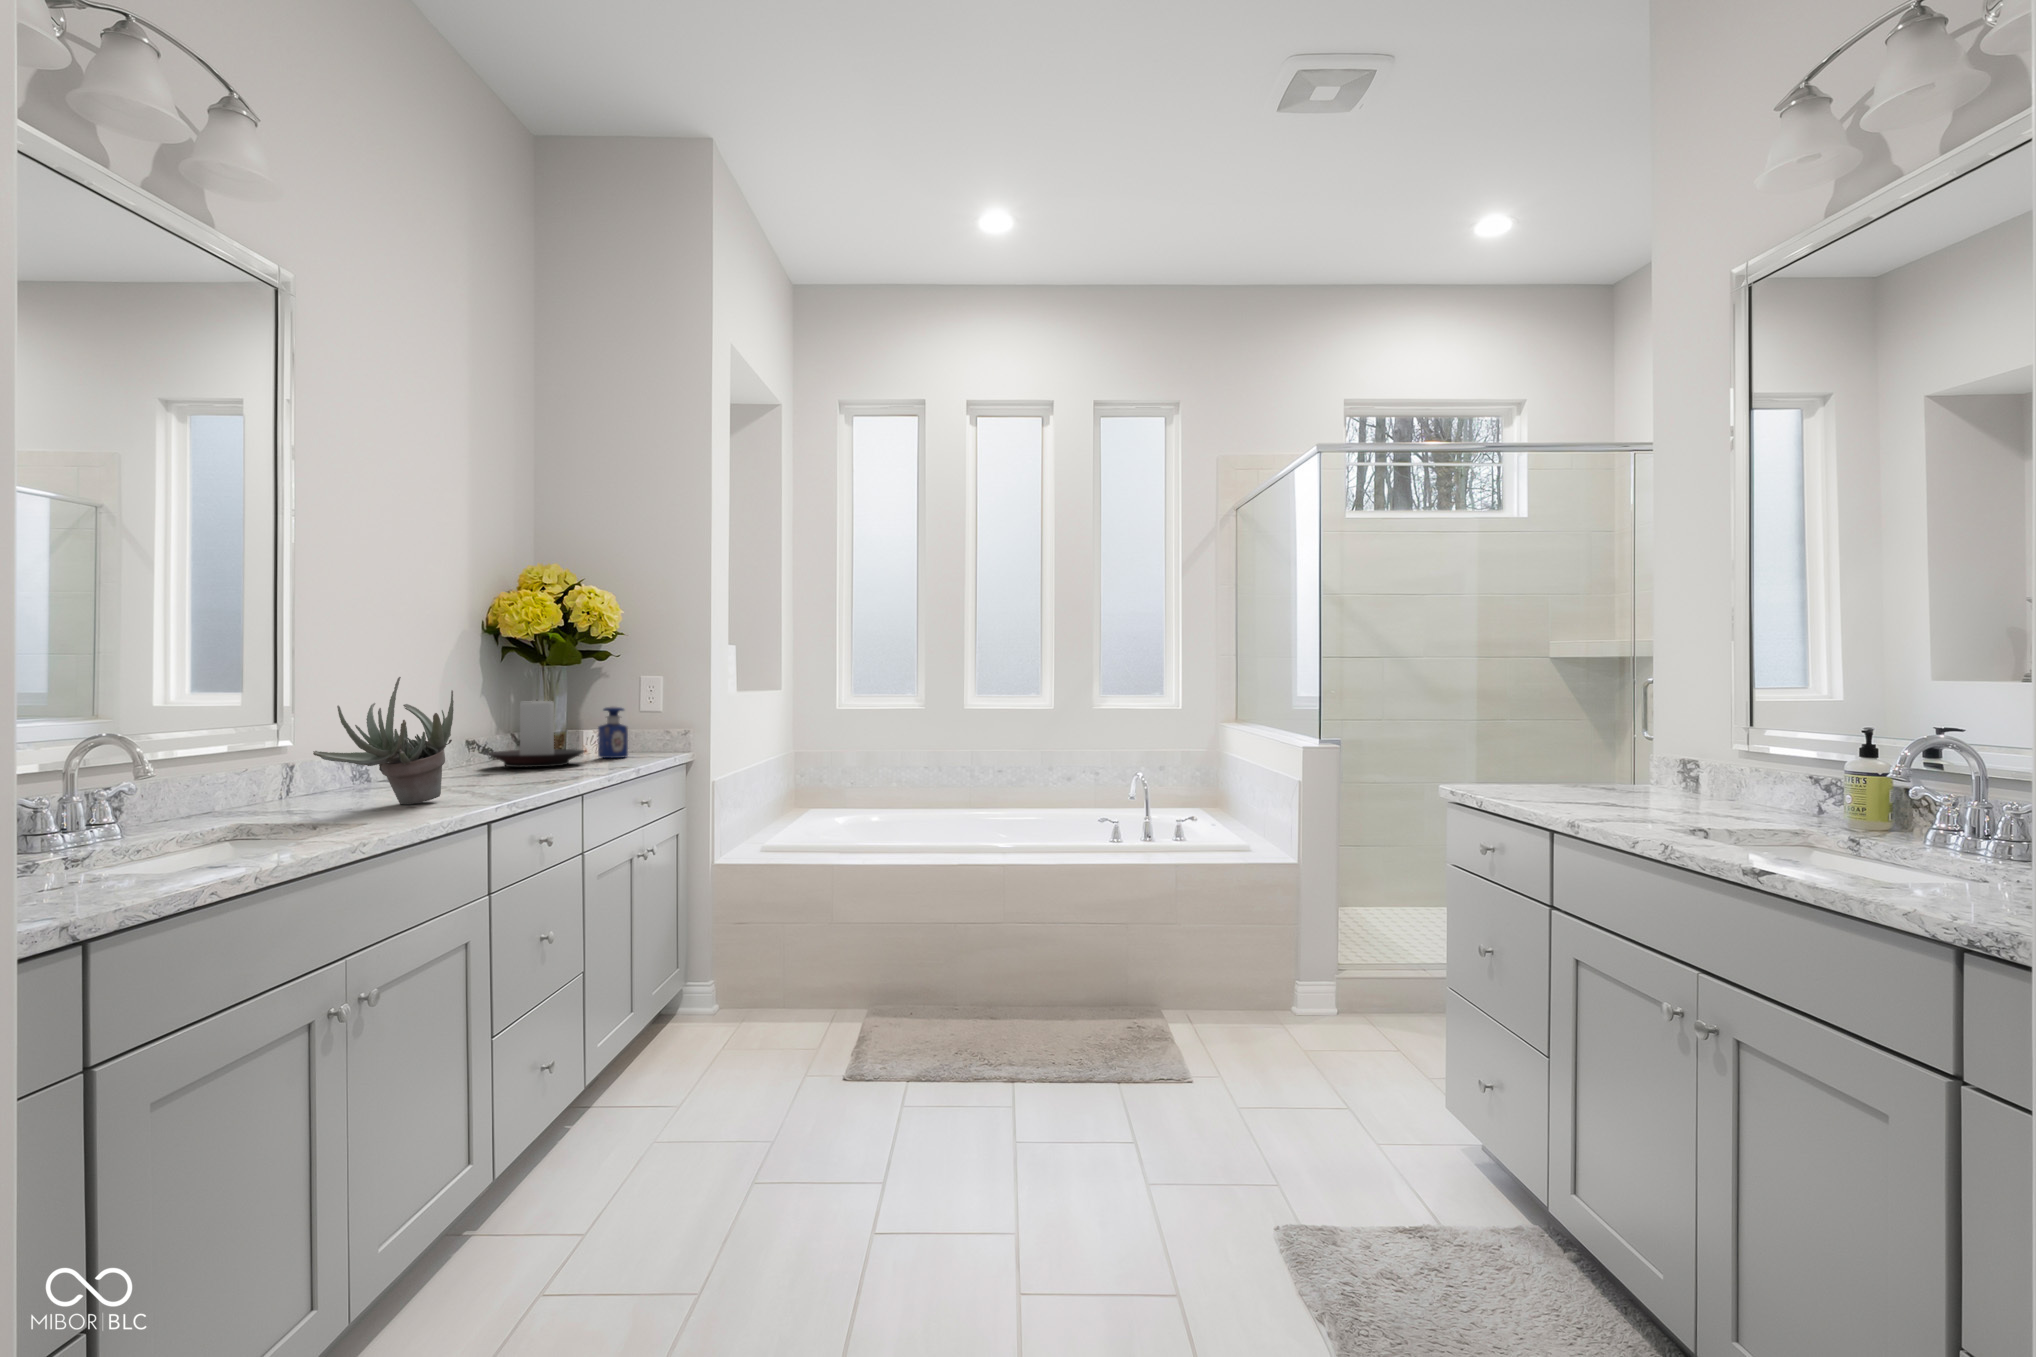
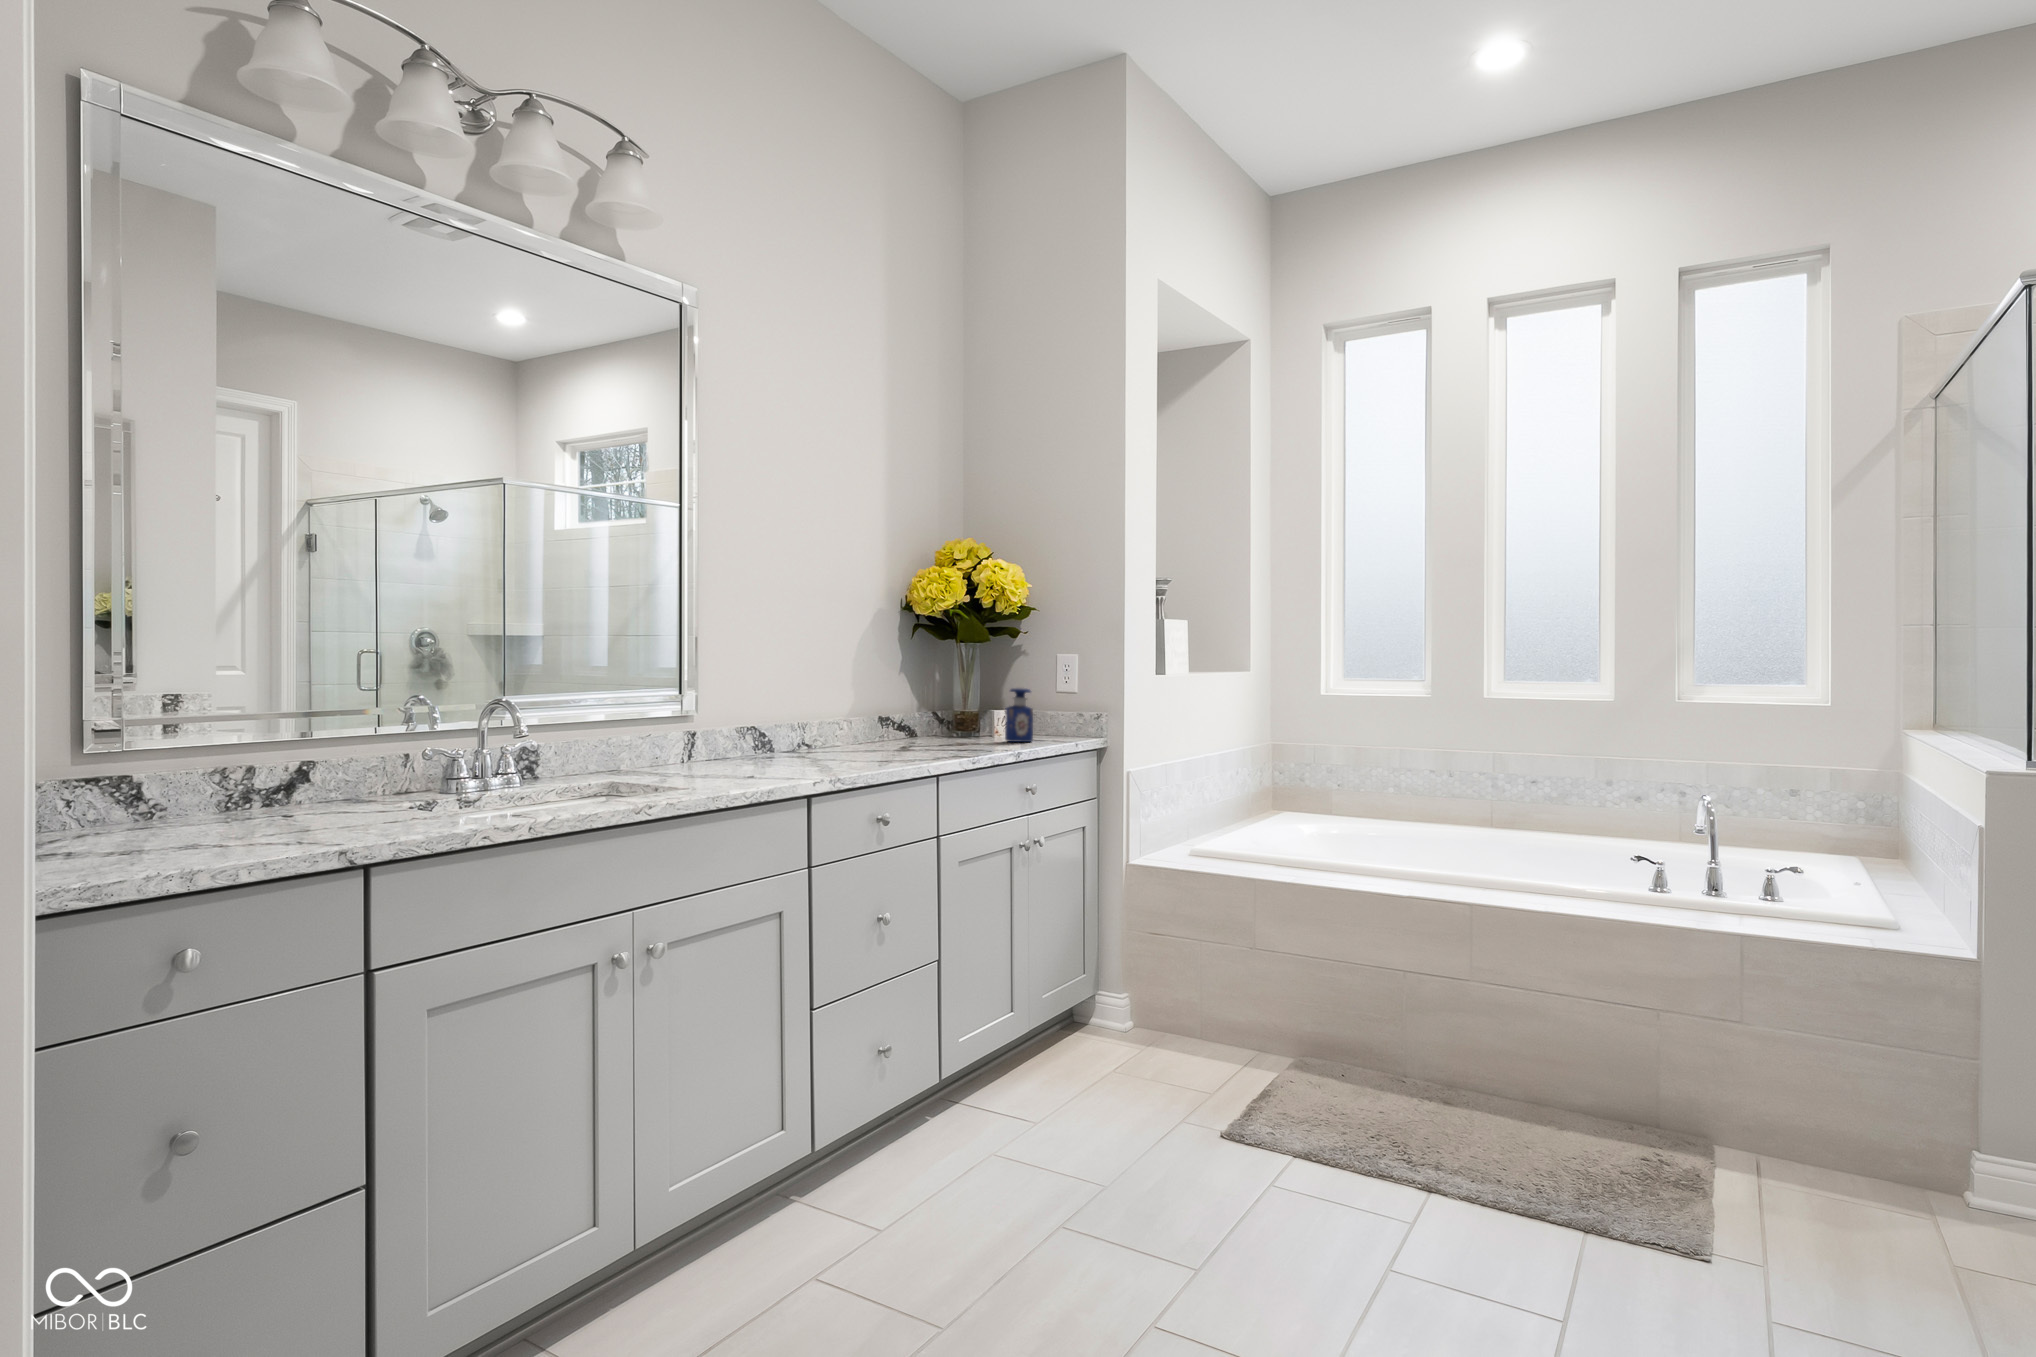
succulent plant: present [313,677,454,804] -> none [673,653,798,775]
candle holder: present [488,701,585,768] -> none [889,675,983,747]

